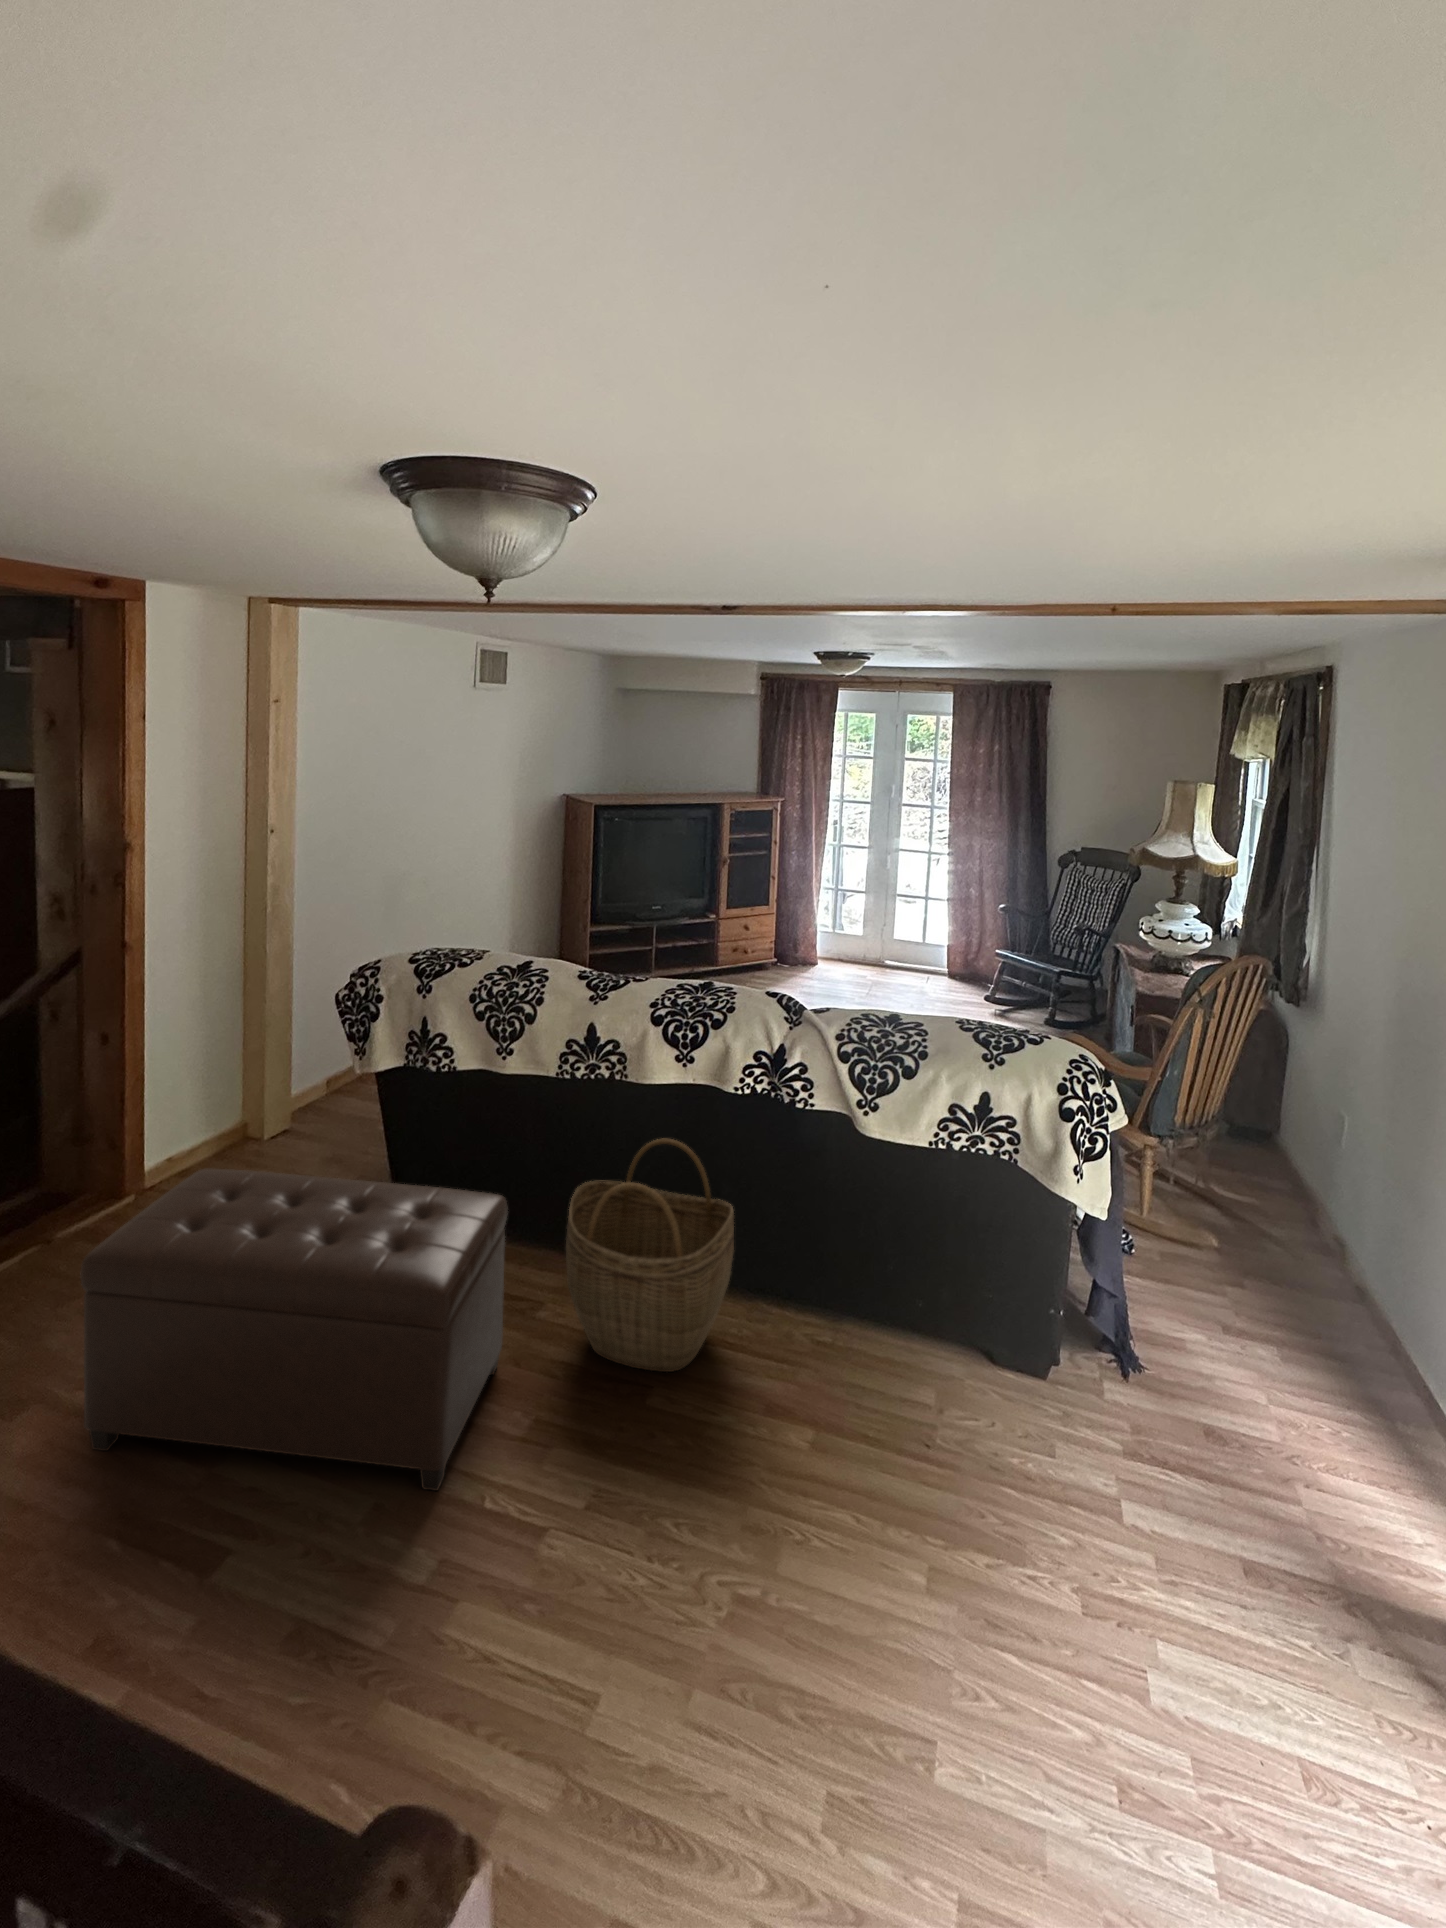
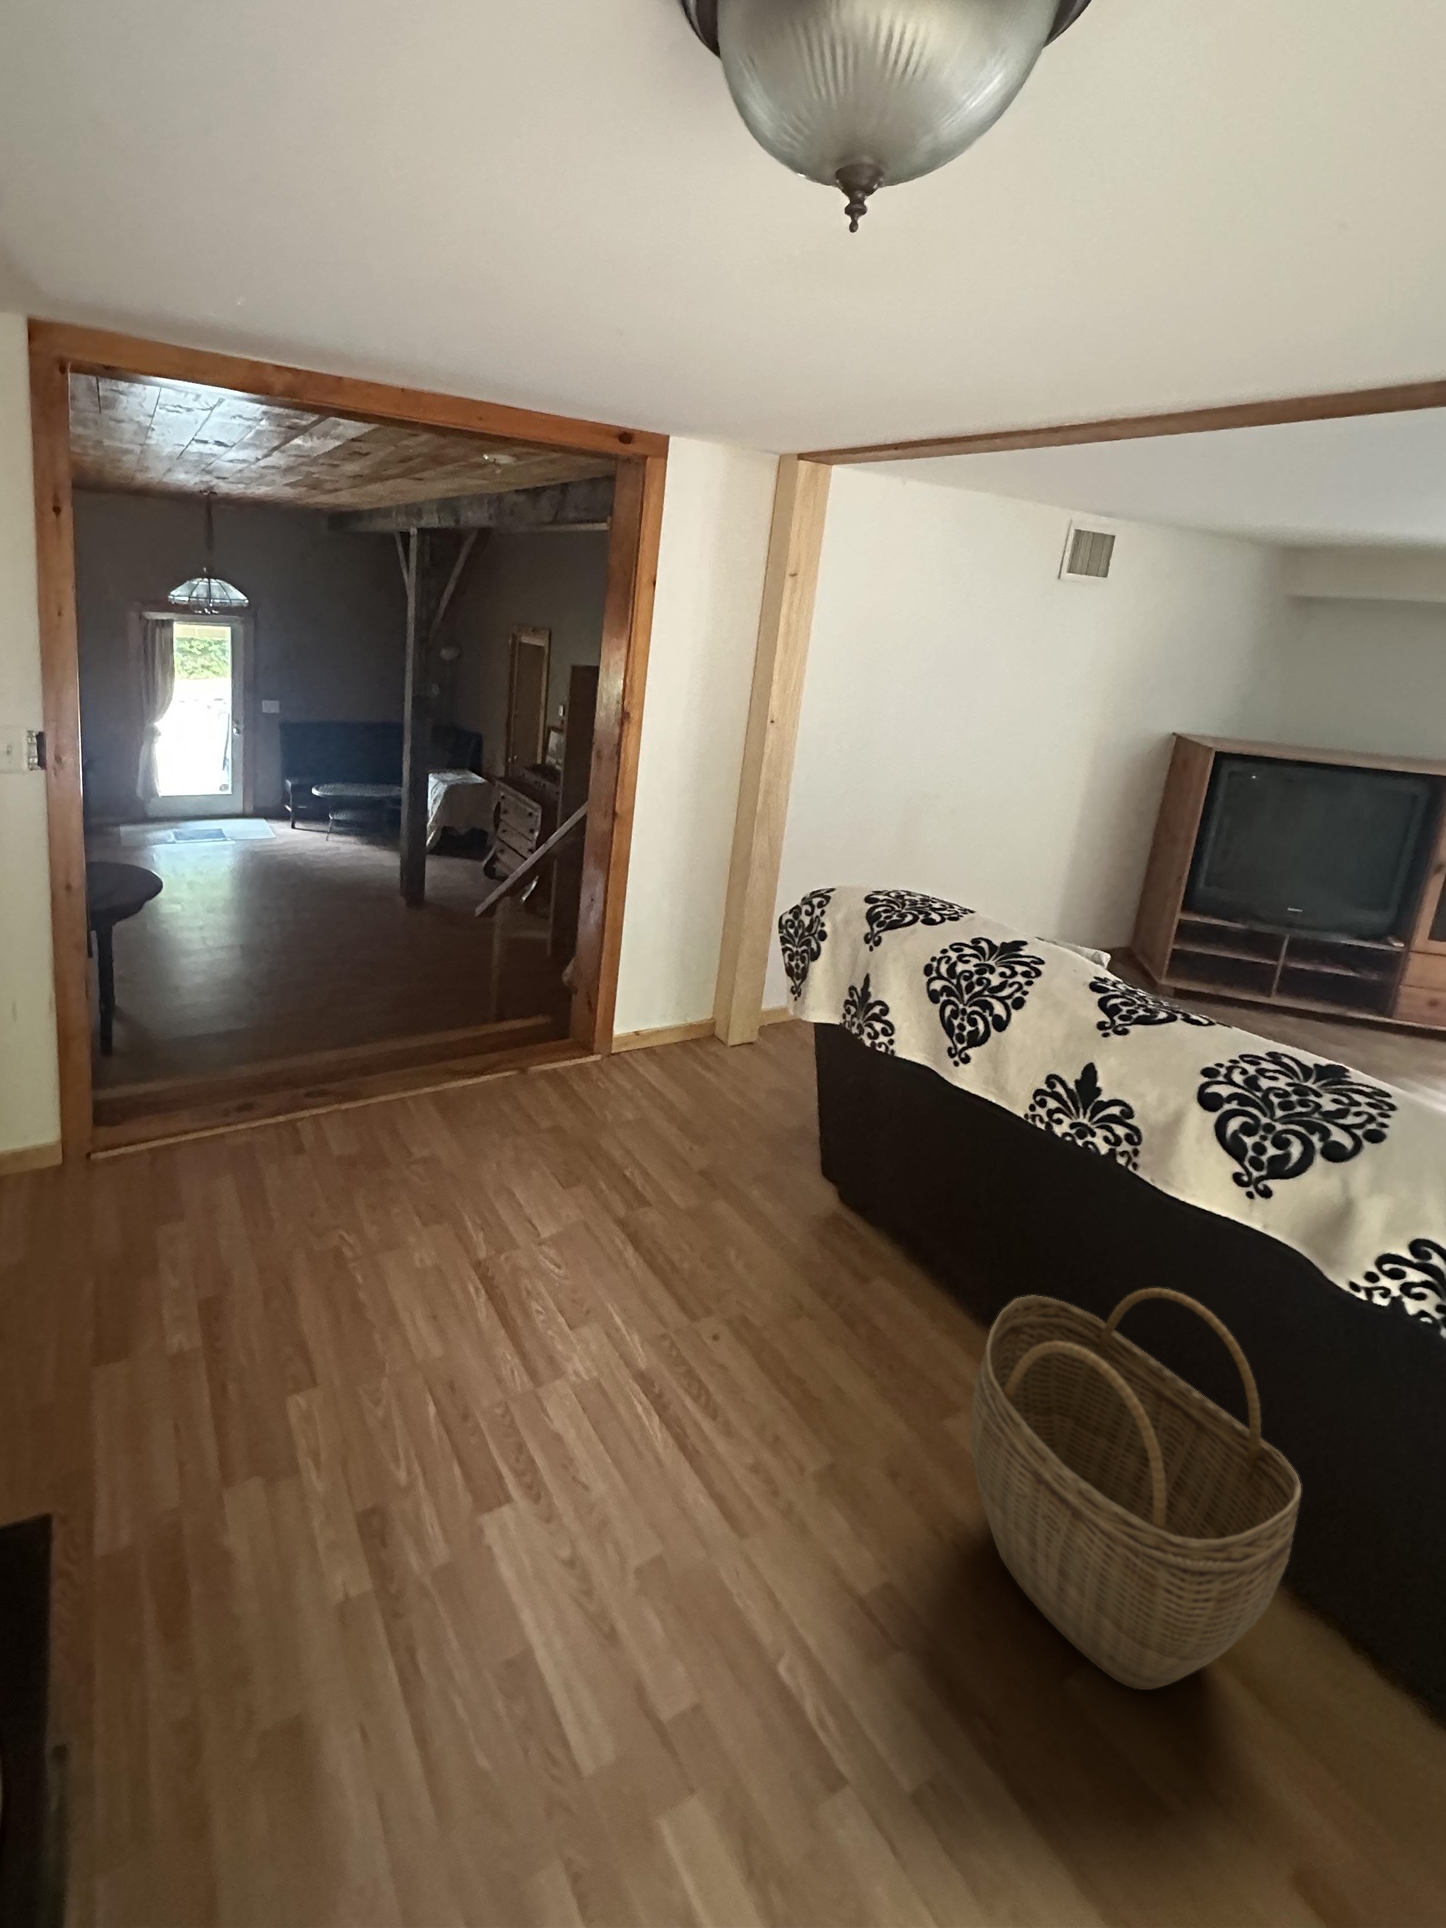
ottoman: present [81,1169,508,1491] -> none [435,1066,892,1620]

